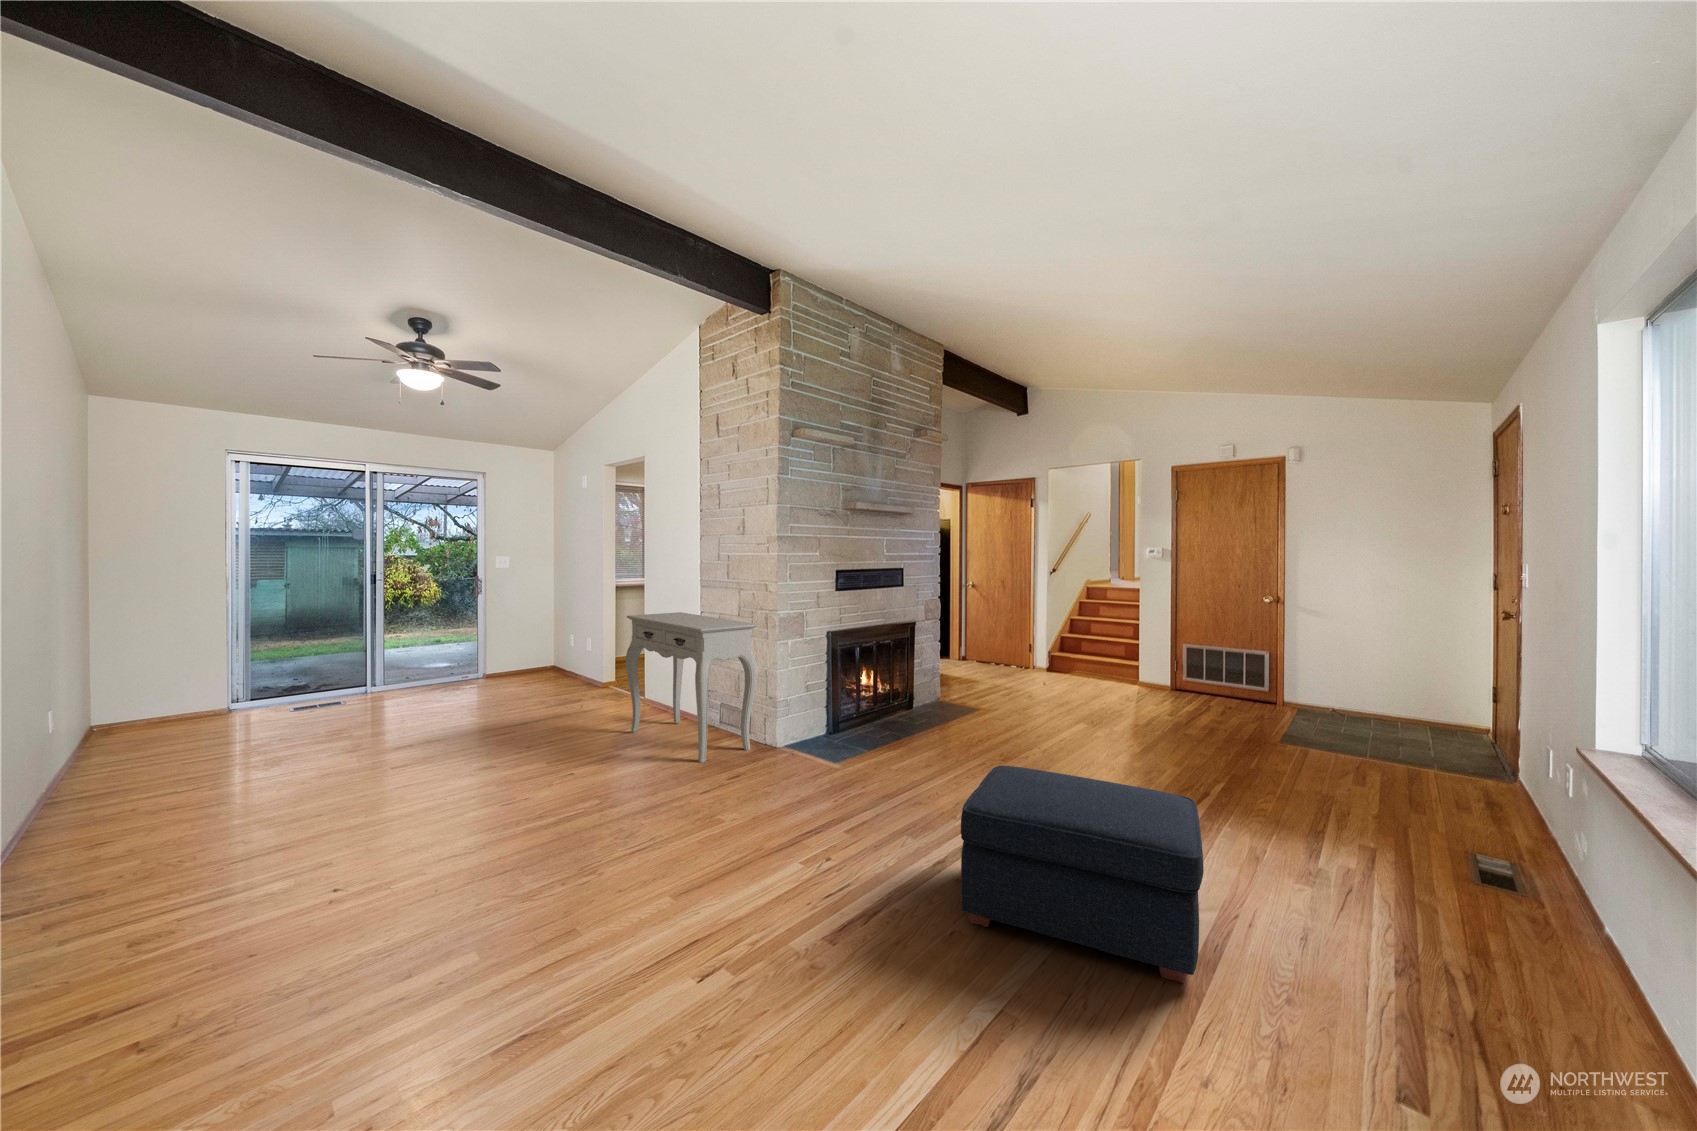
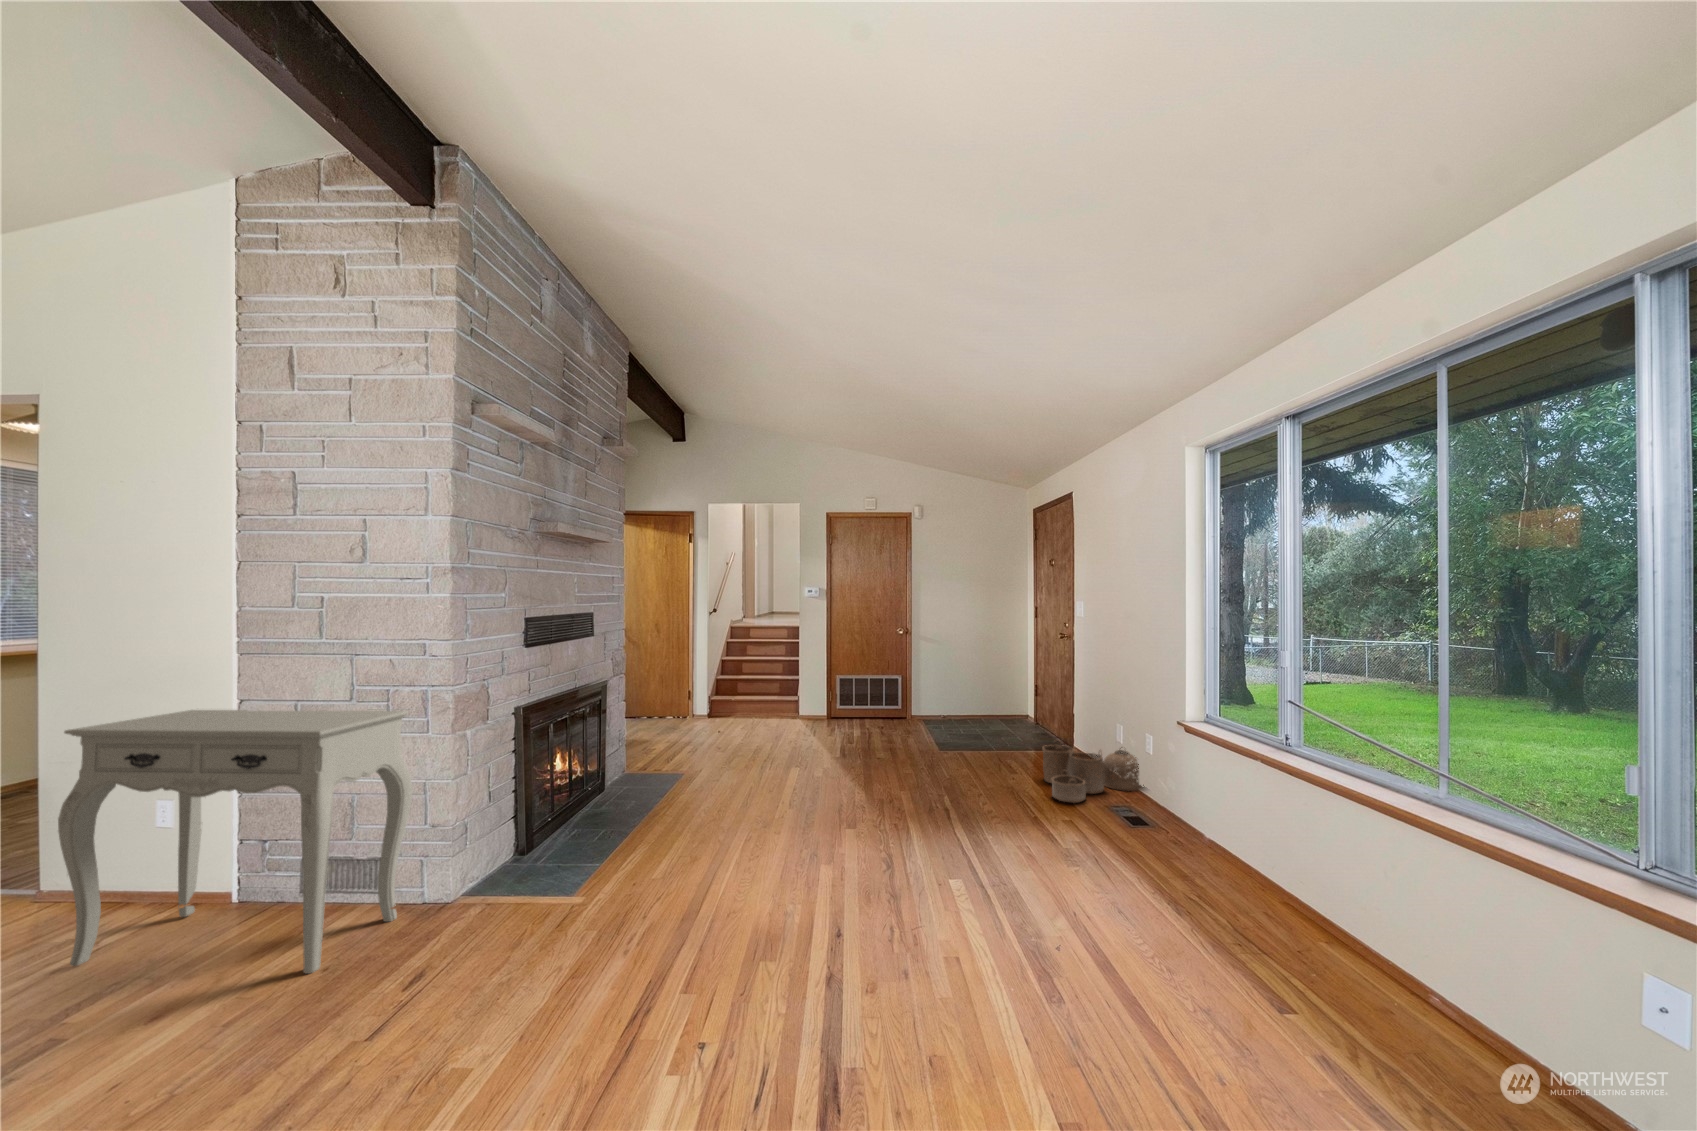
woven basket: none [1353,753,1537,843] -> present [1043,745,1144,803]
ottoman: present [961,766,1204,983] -> none [881,815,1154,1041]

